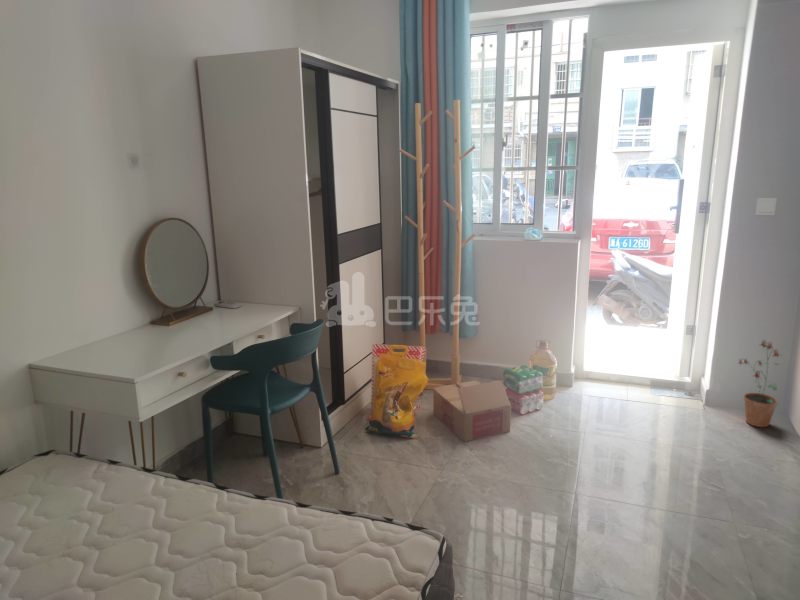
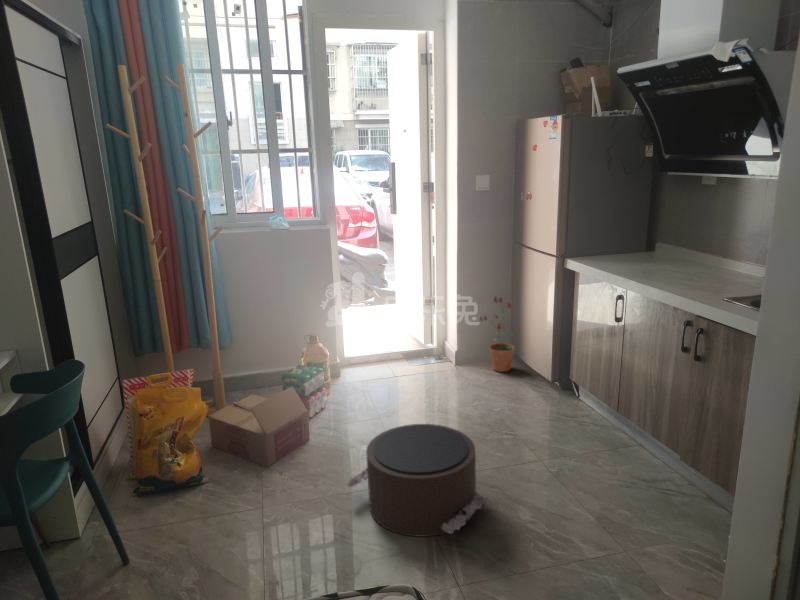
pouf: none [506,442,629,552] -> present [346,424,487,537]

